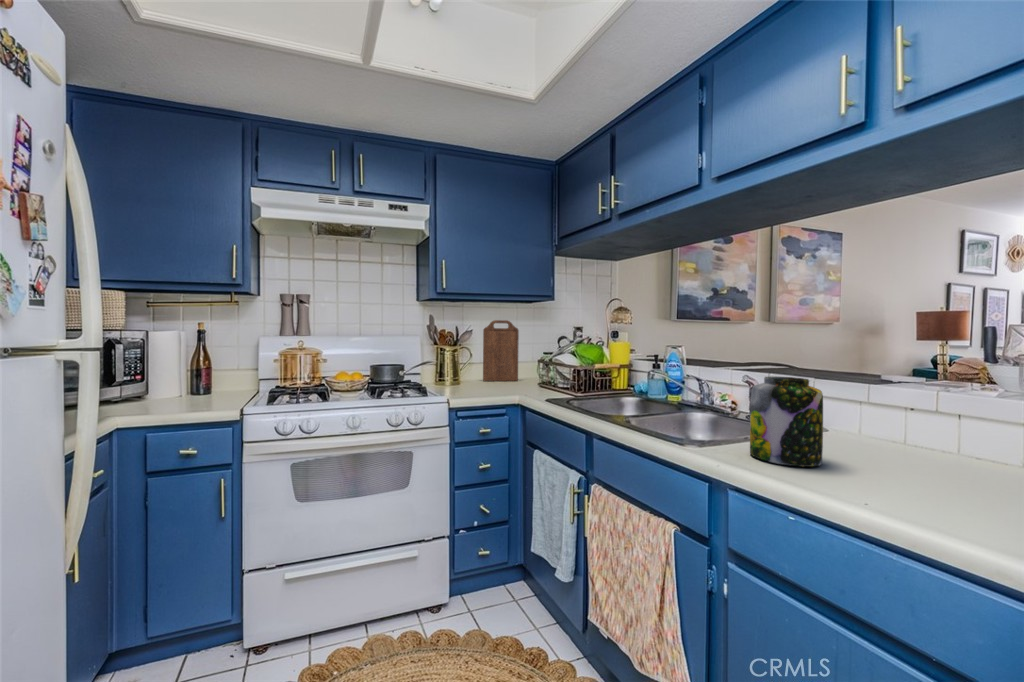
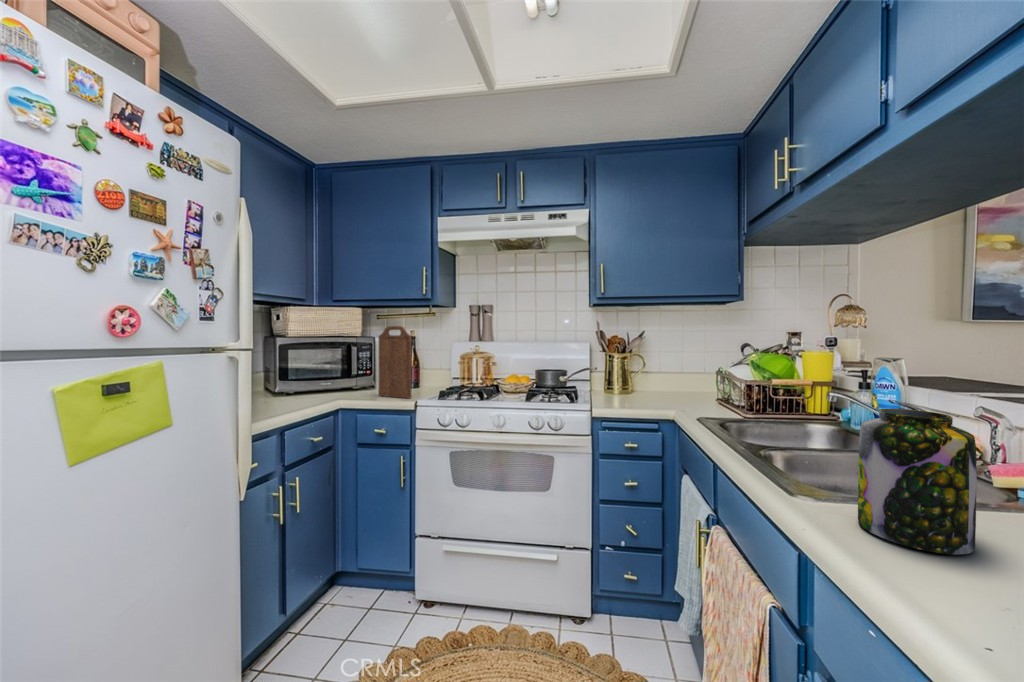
cutting board: present [483,320,519,381] -> present [378,326,412,398]

